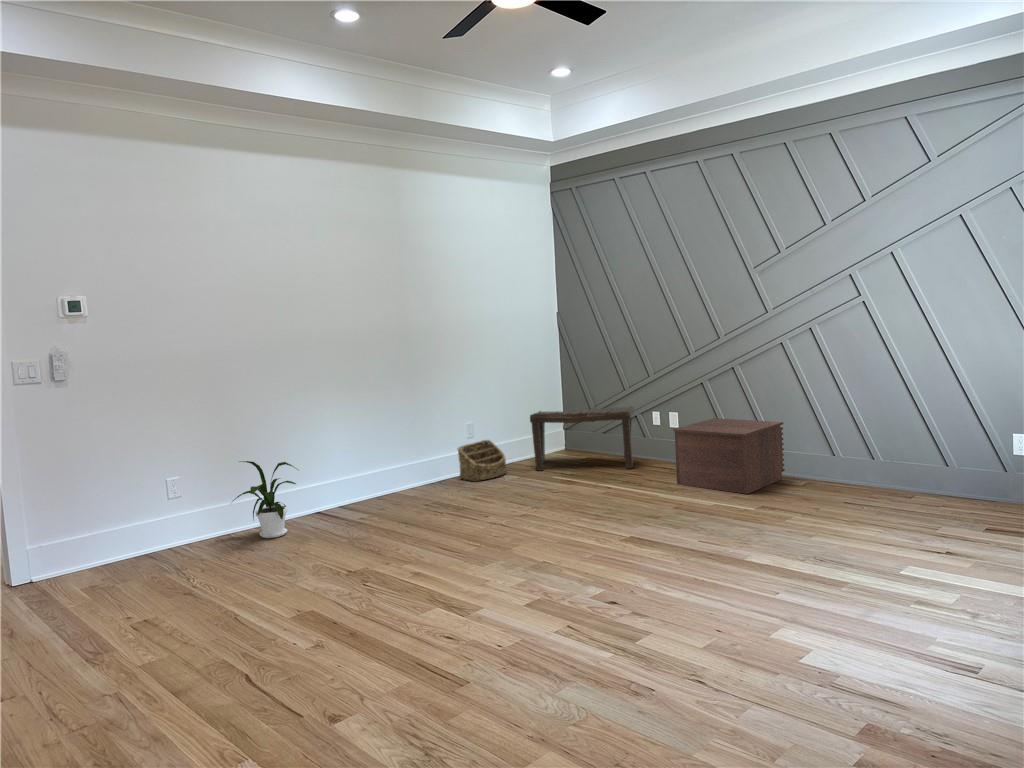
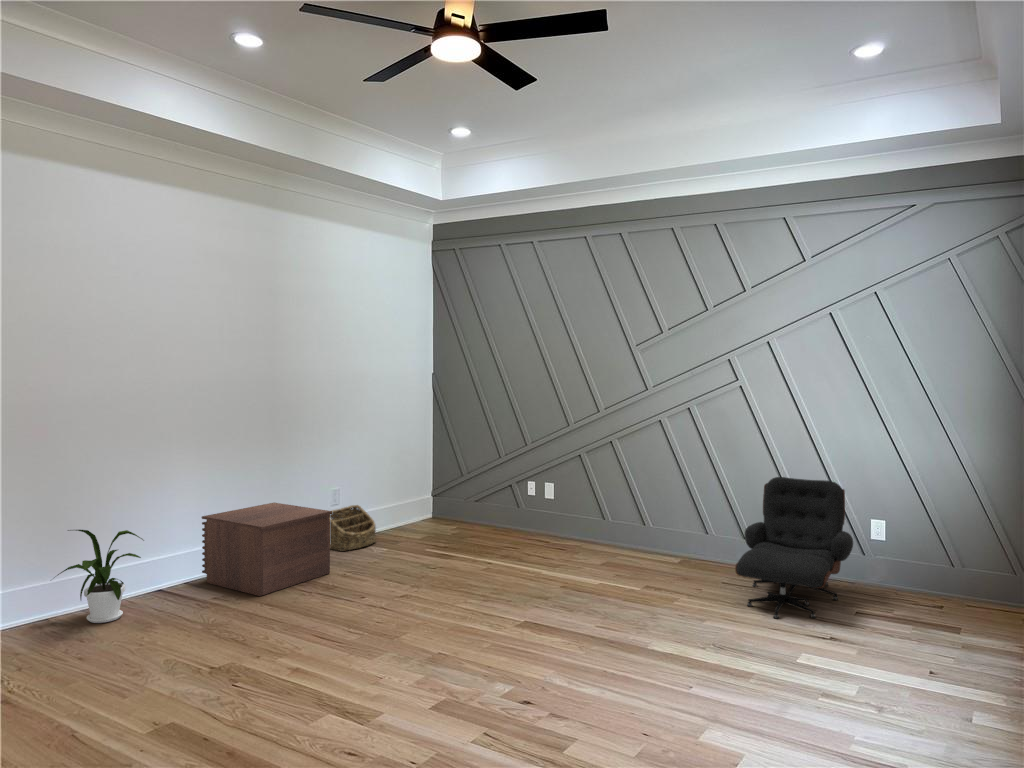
lounge chair: none [849,394,992,537] -> present [735,477,853,619]
bench: present [530,406,633,471] -> none [404,474,509,540]
nightstand: present [673,418,785,494] -> present [202,503,332,596]

